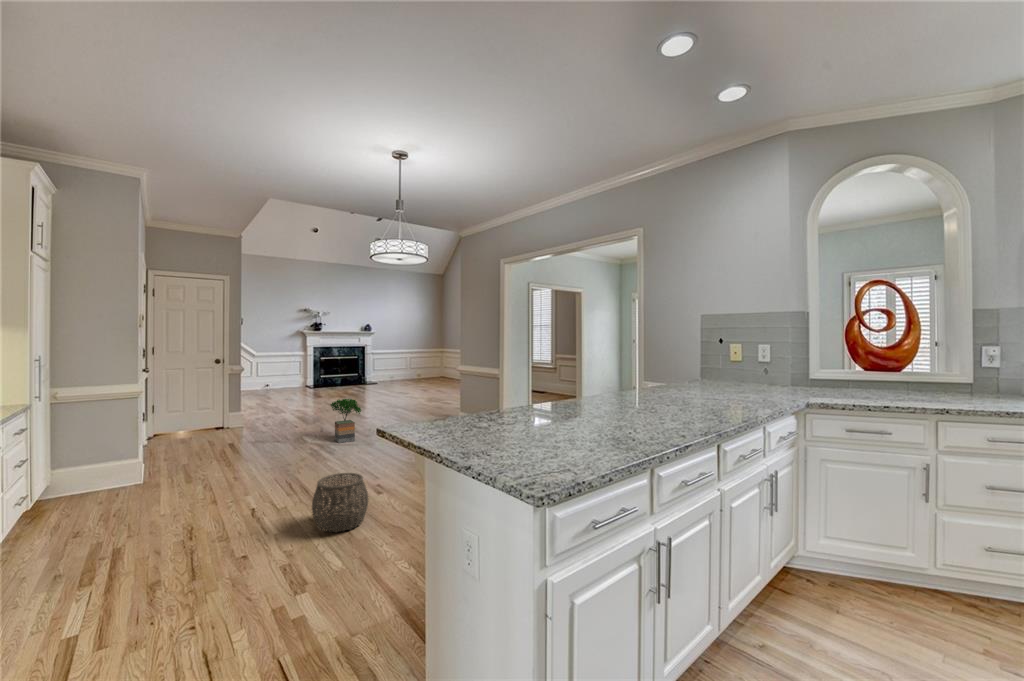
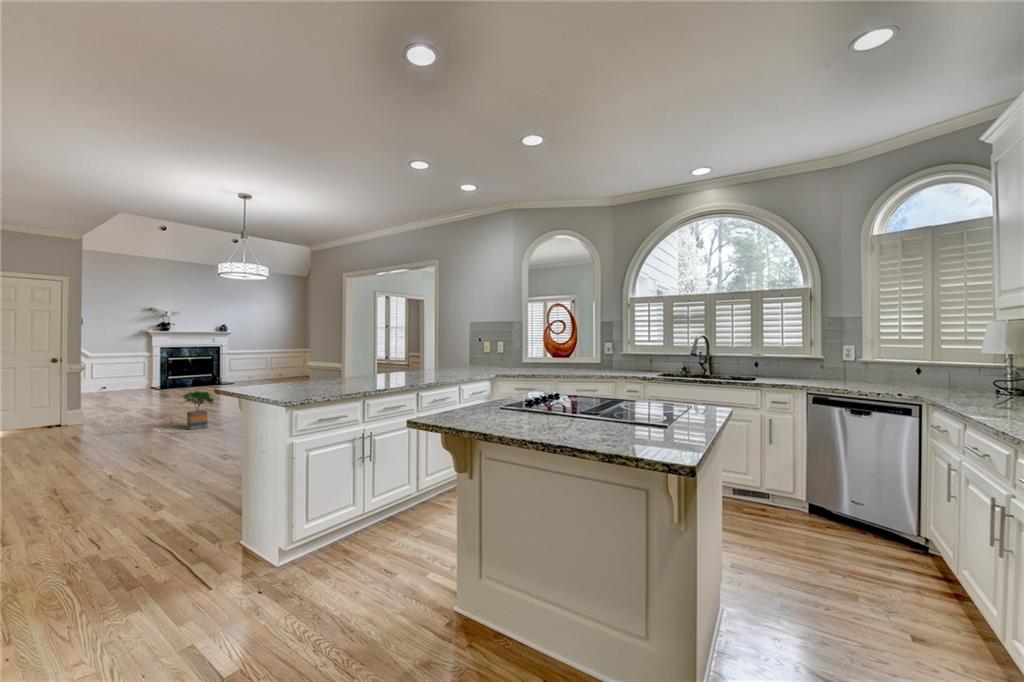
woven basket: present [312,473,368,532] -> none [169,439,219,481]

